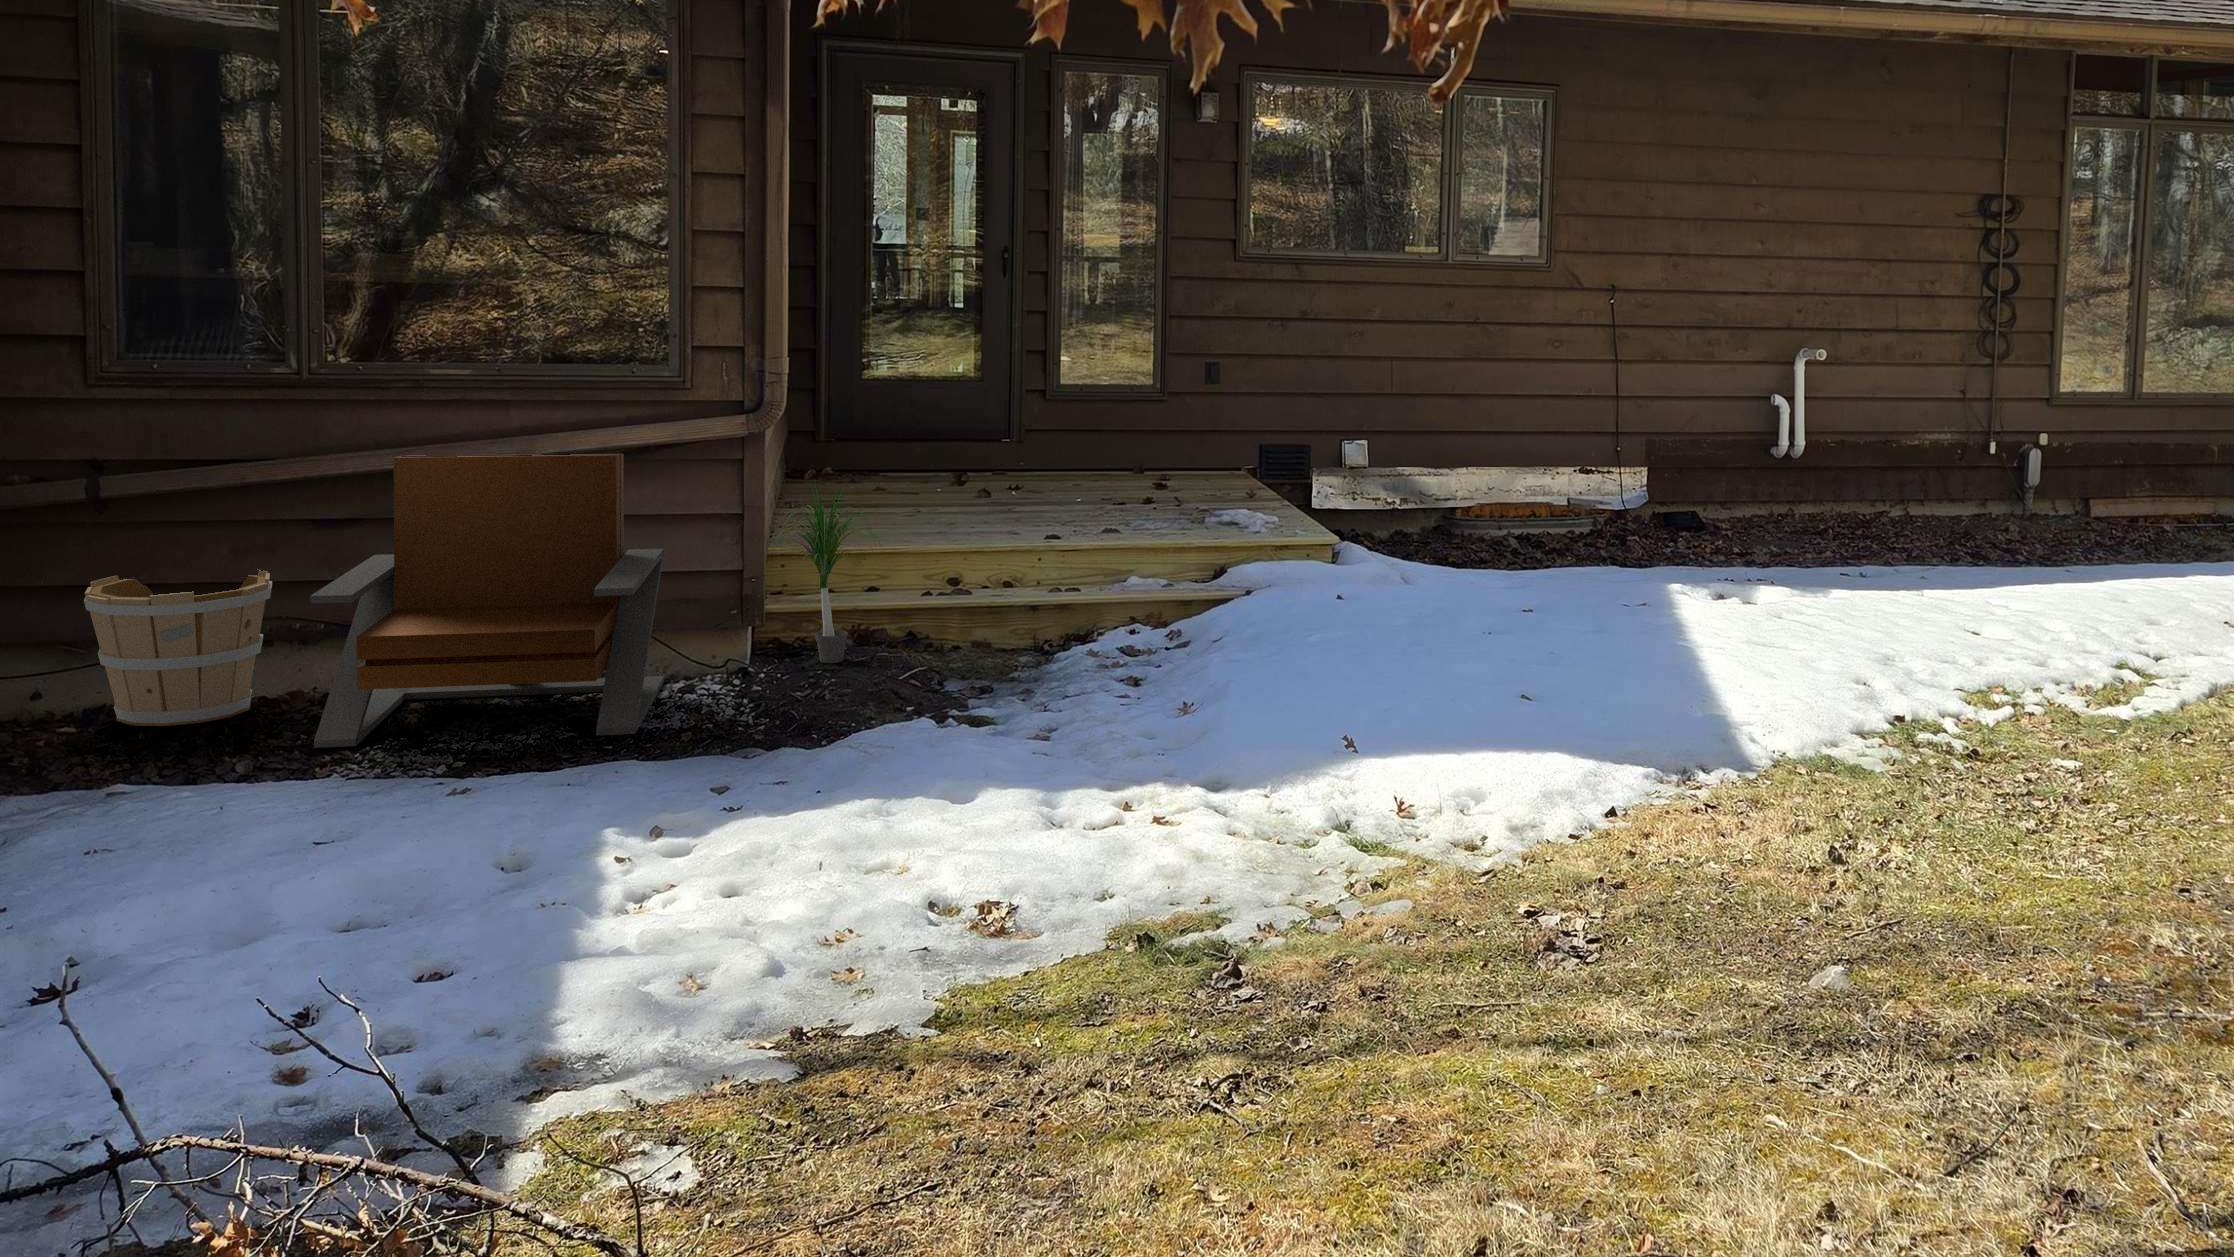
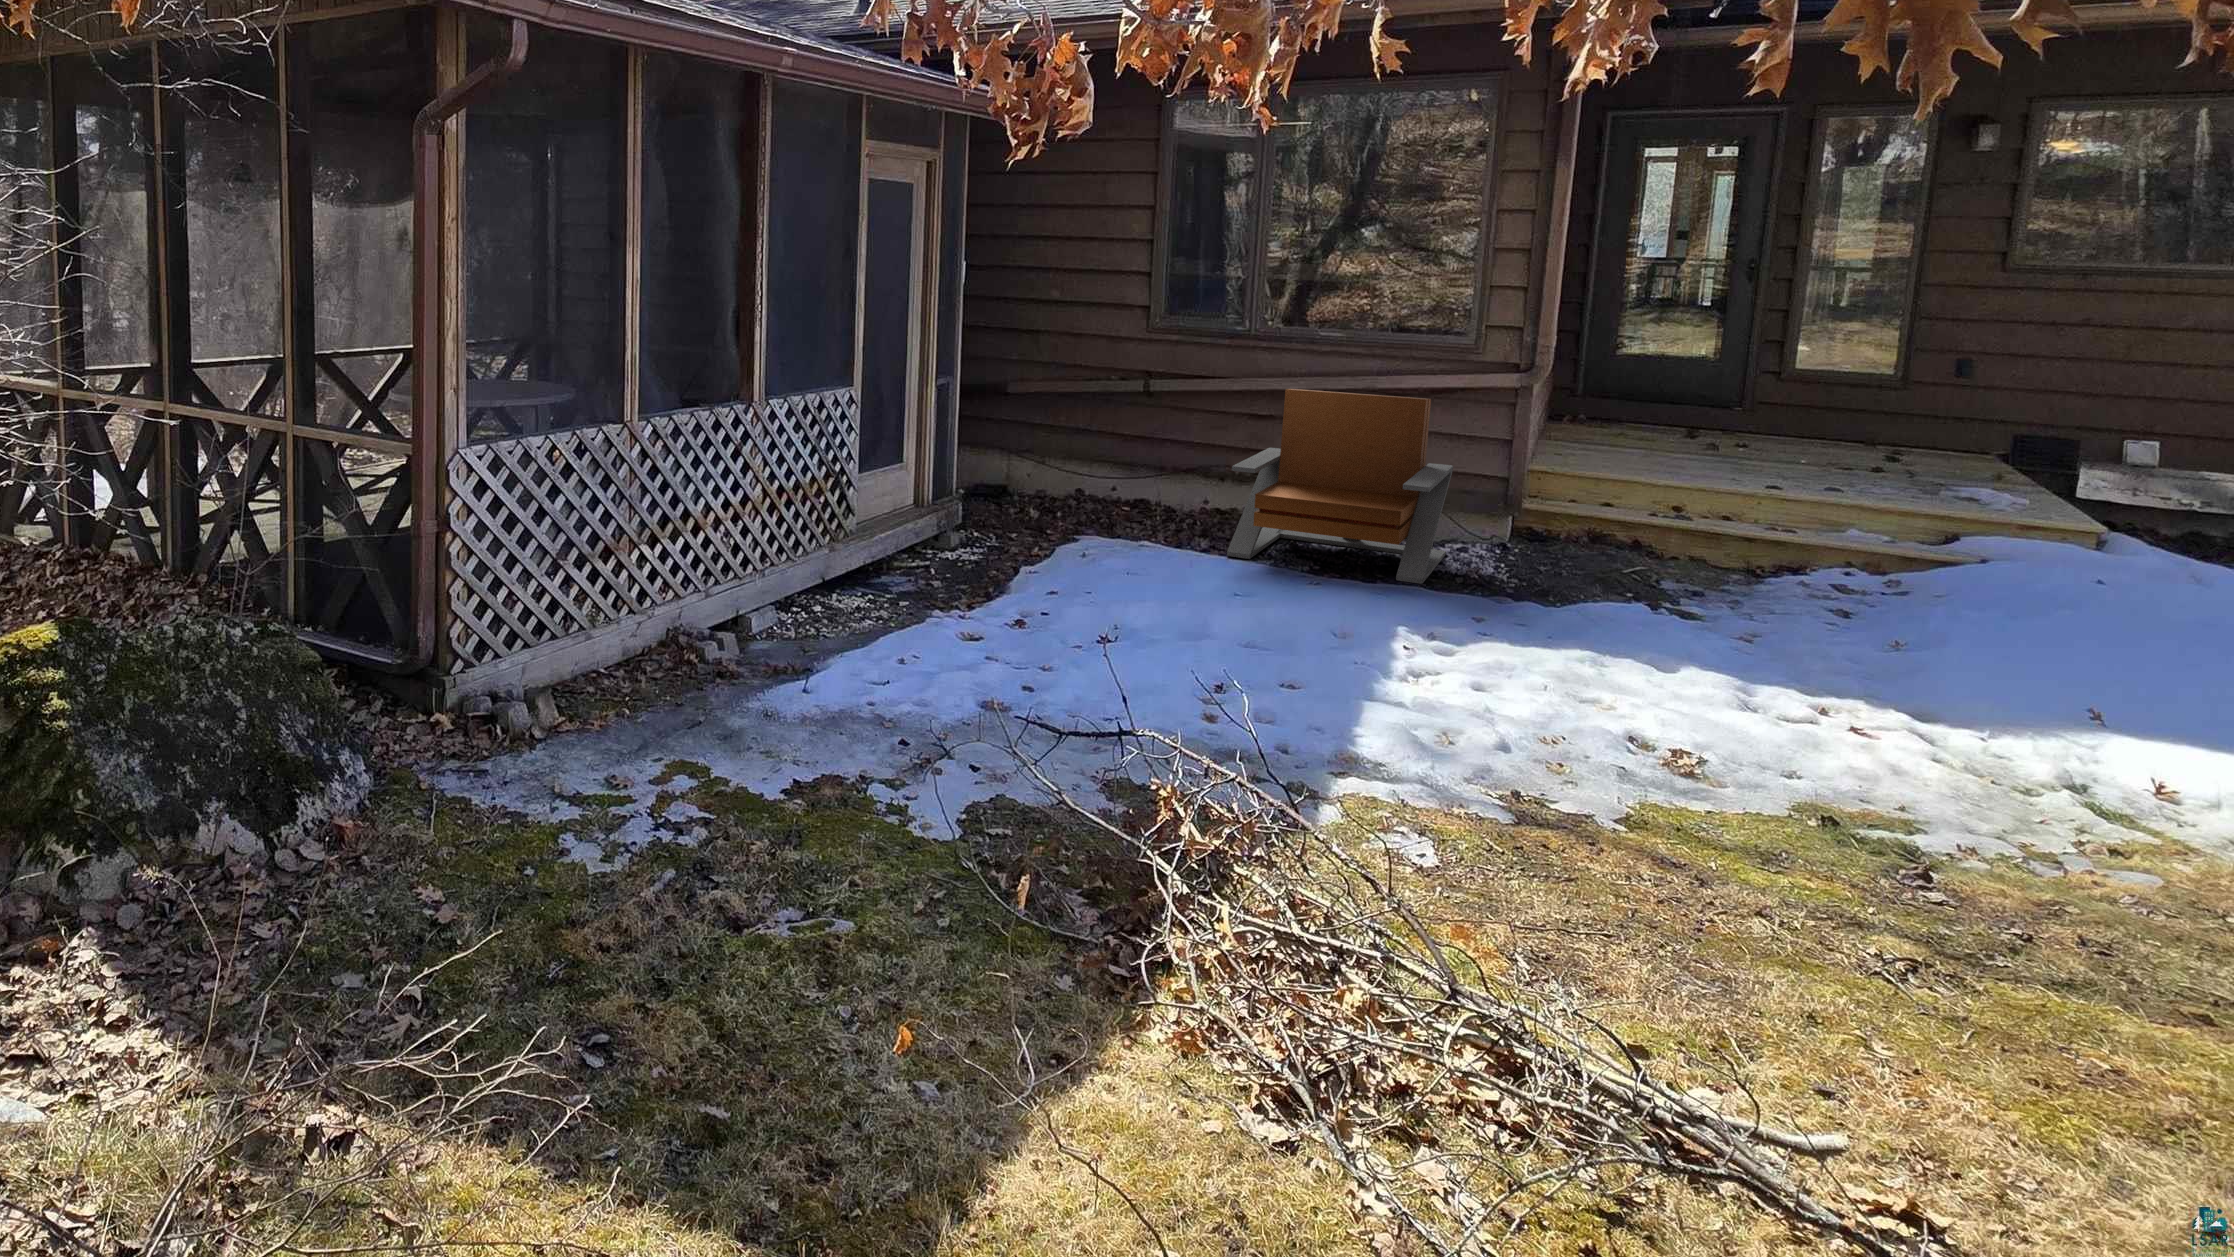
potted plant: present [773,489,874,663] -> none [1525,429,1625,563]
wooden bucket: present [84,570,272,726] -> none [1118,443,1212,531]

